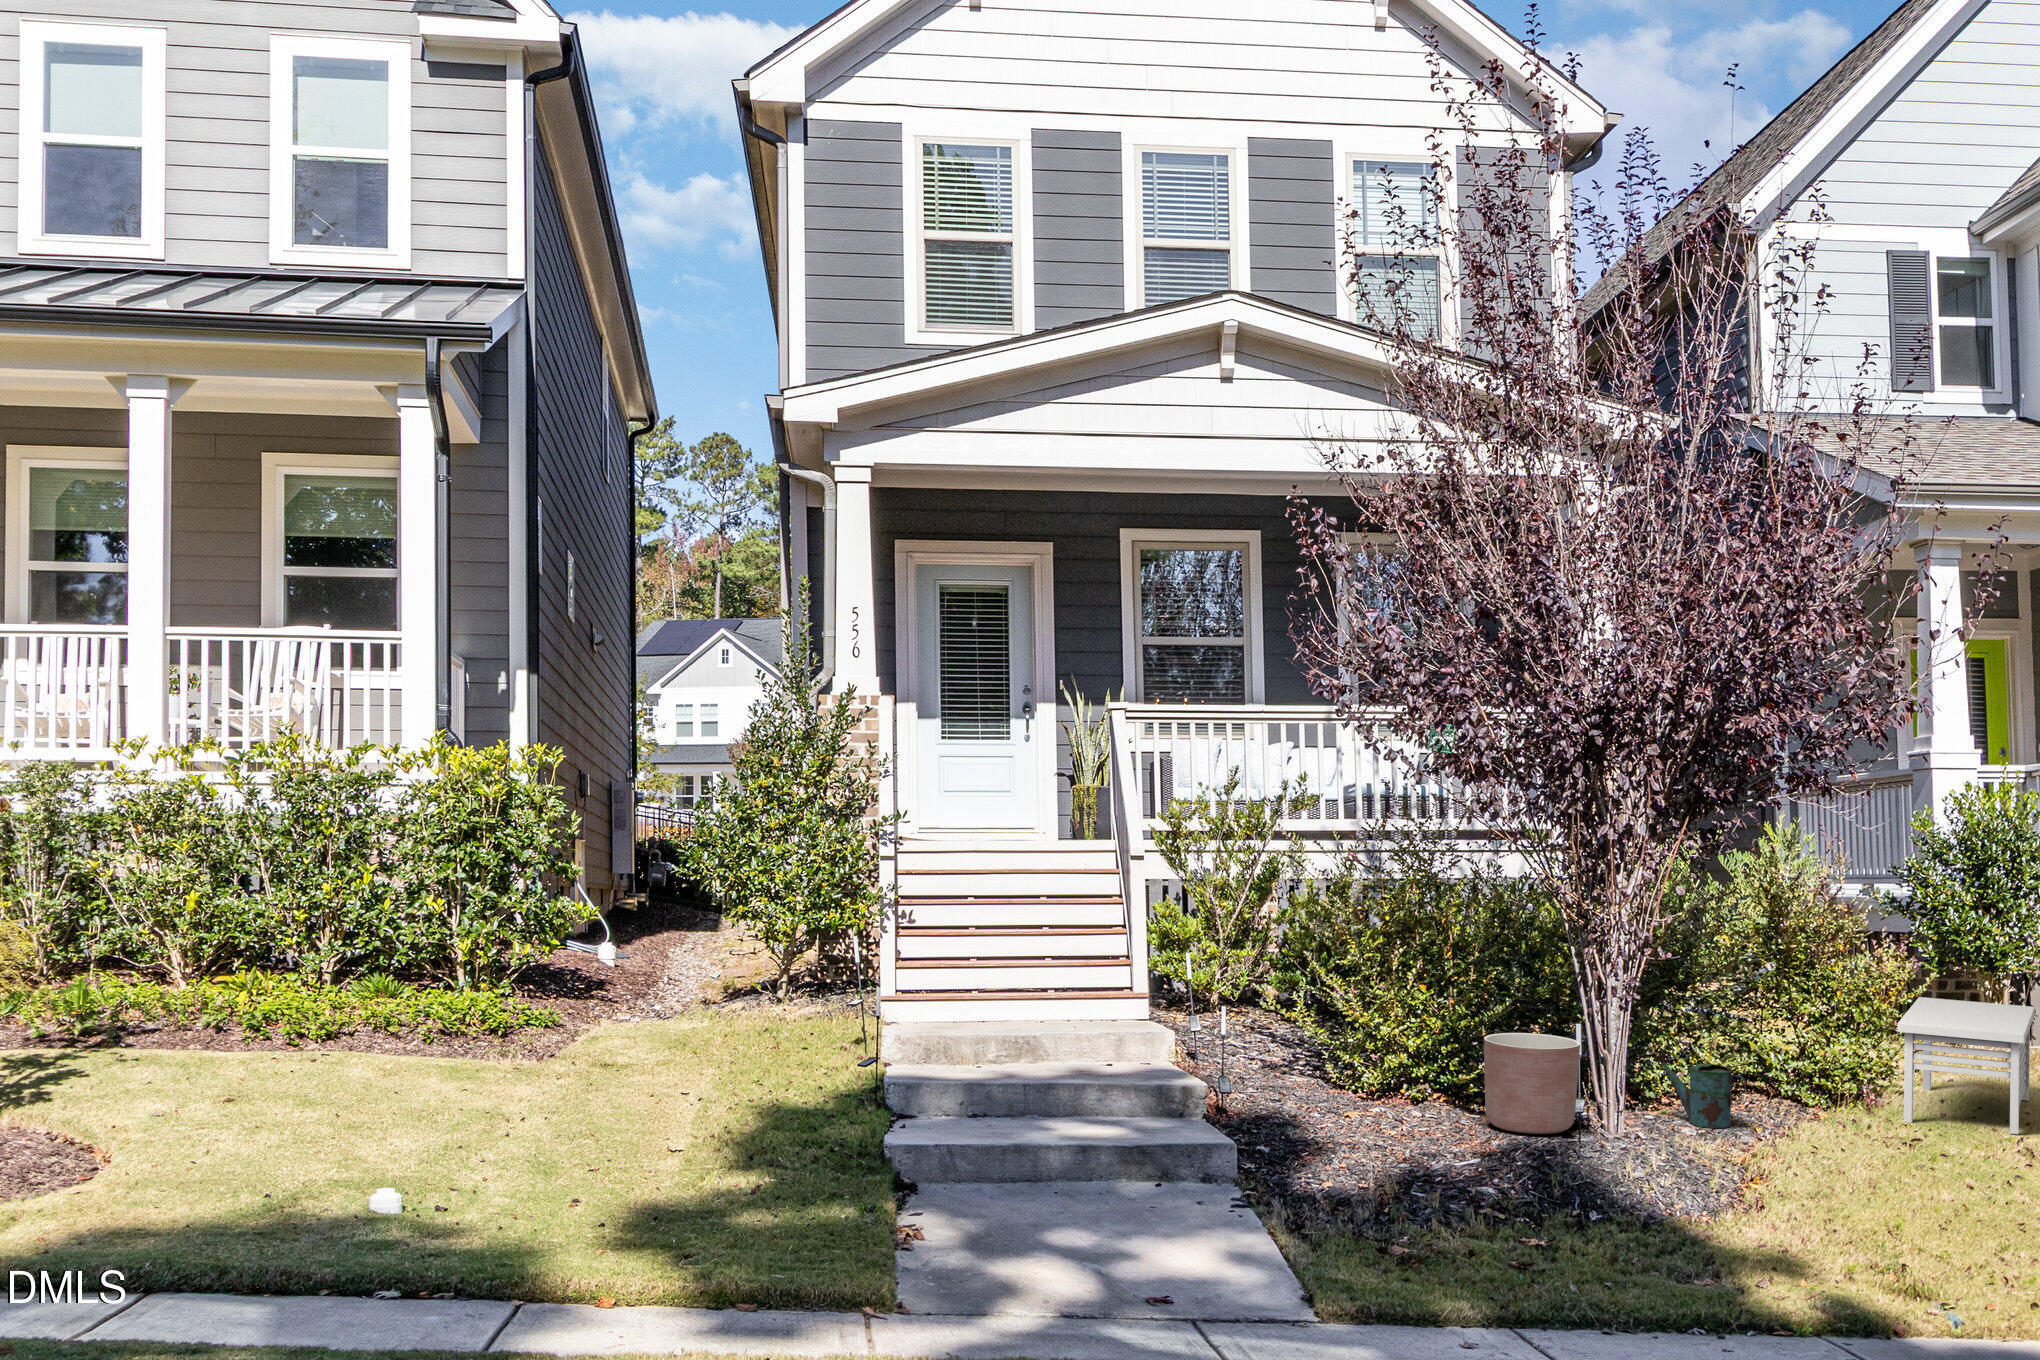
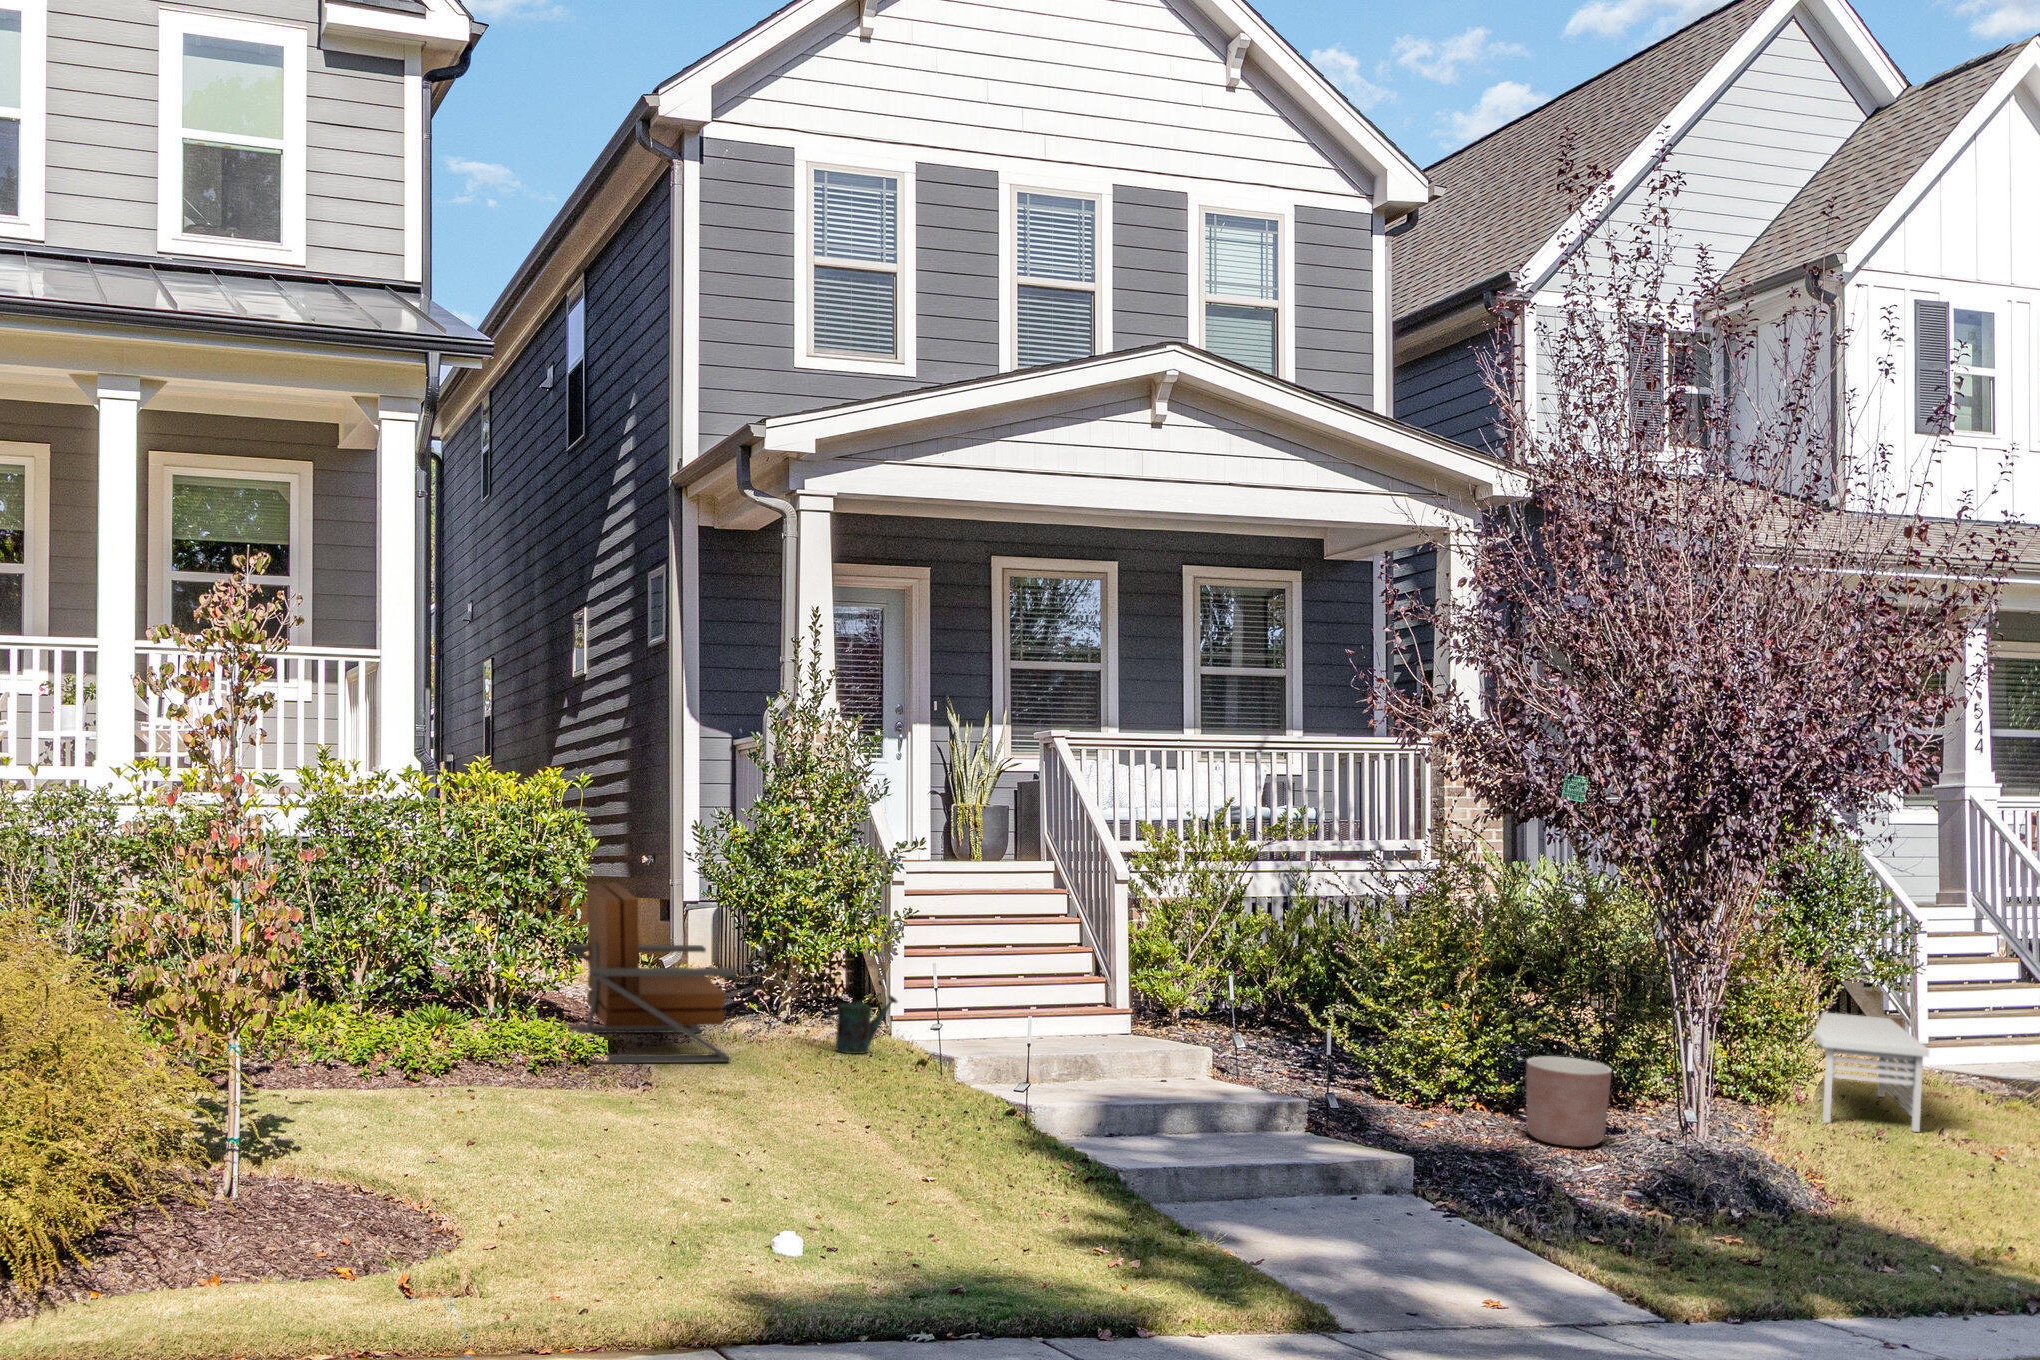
lounge chair: none [525,854,697,1035] -> present [568,883,736,1063]
watering can: present [1653,1053,1747,1128] -> present [828,996,897,1054]

